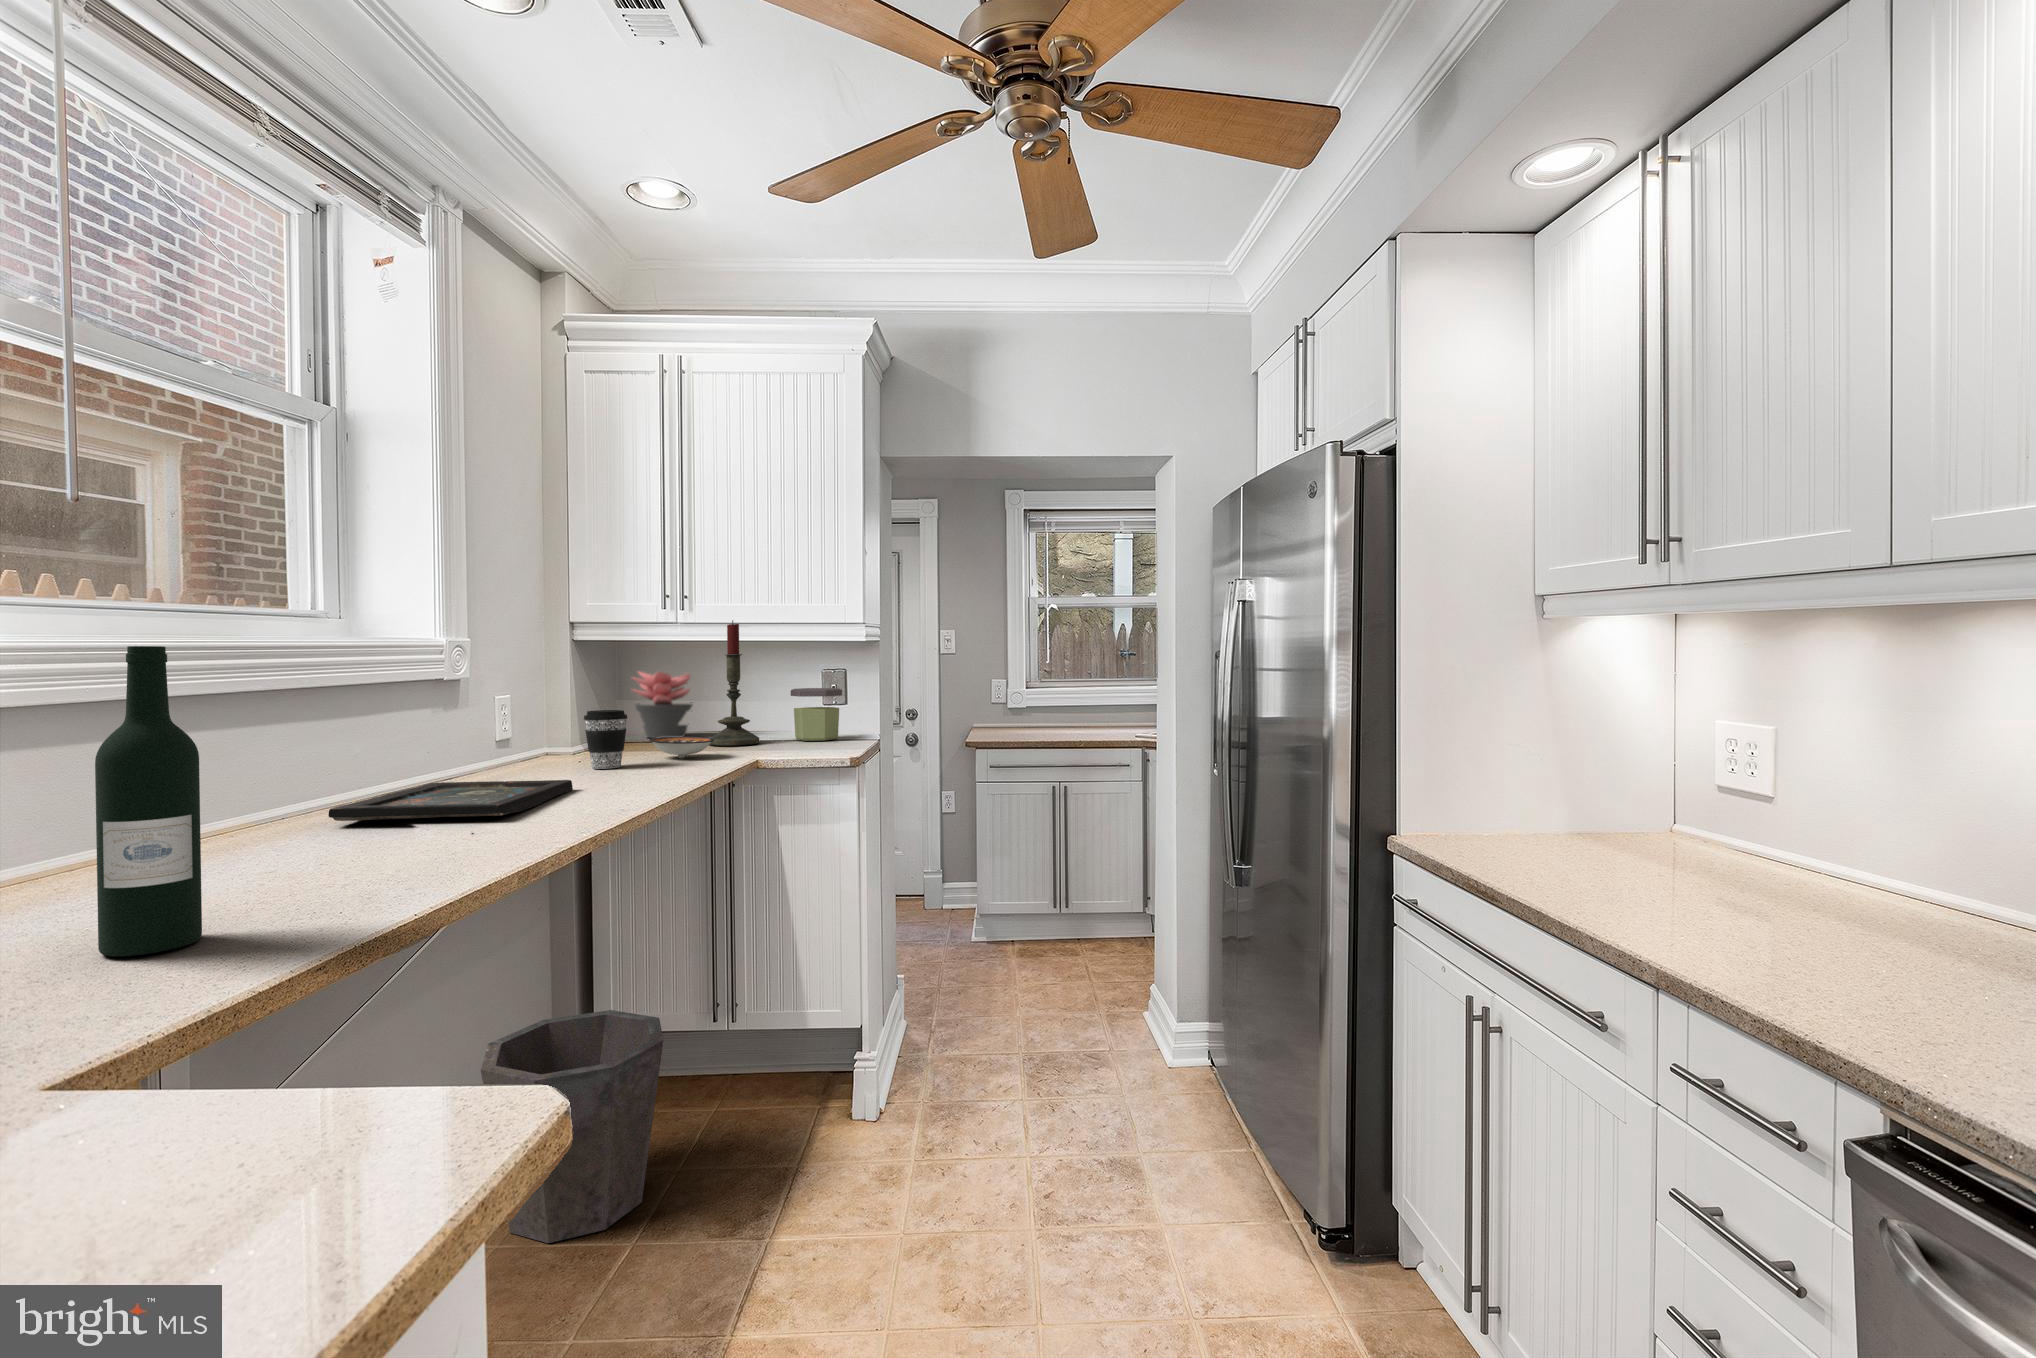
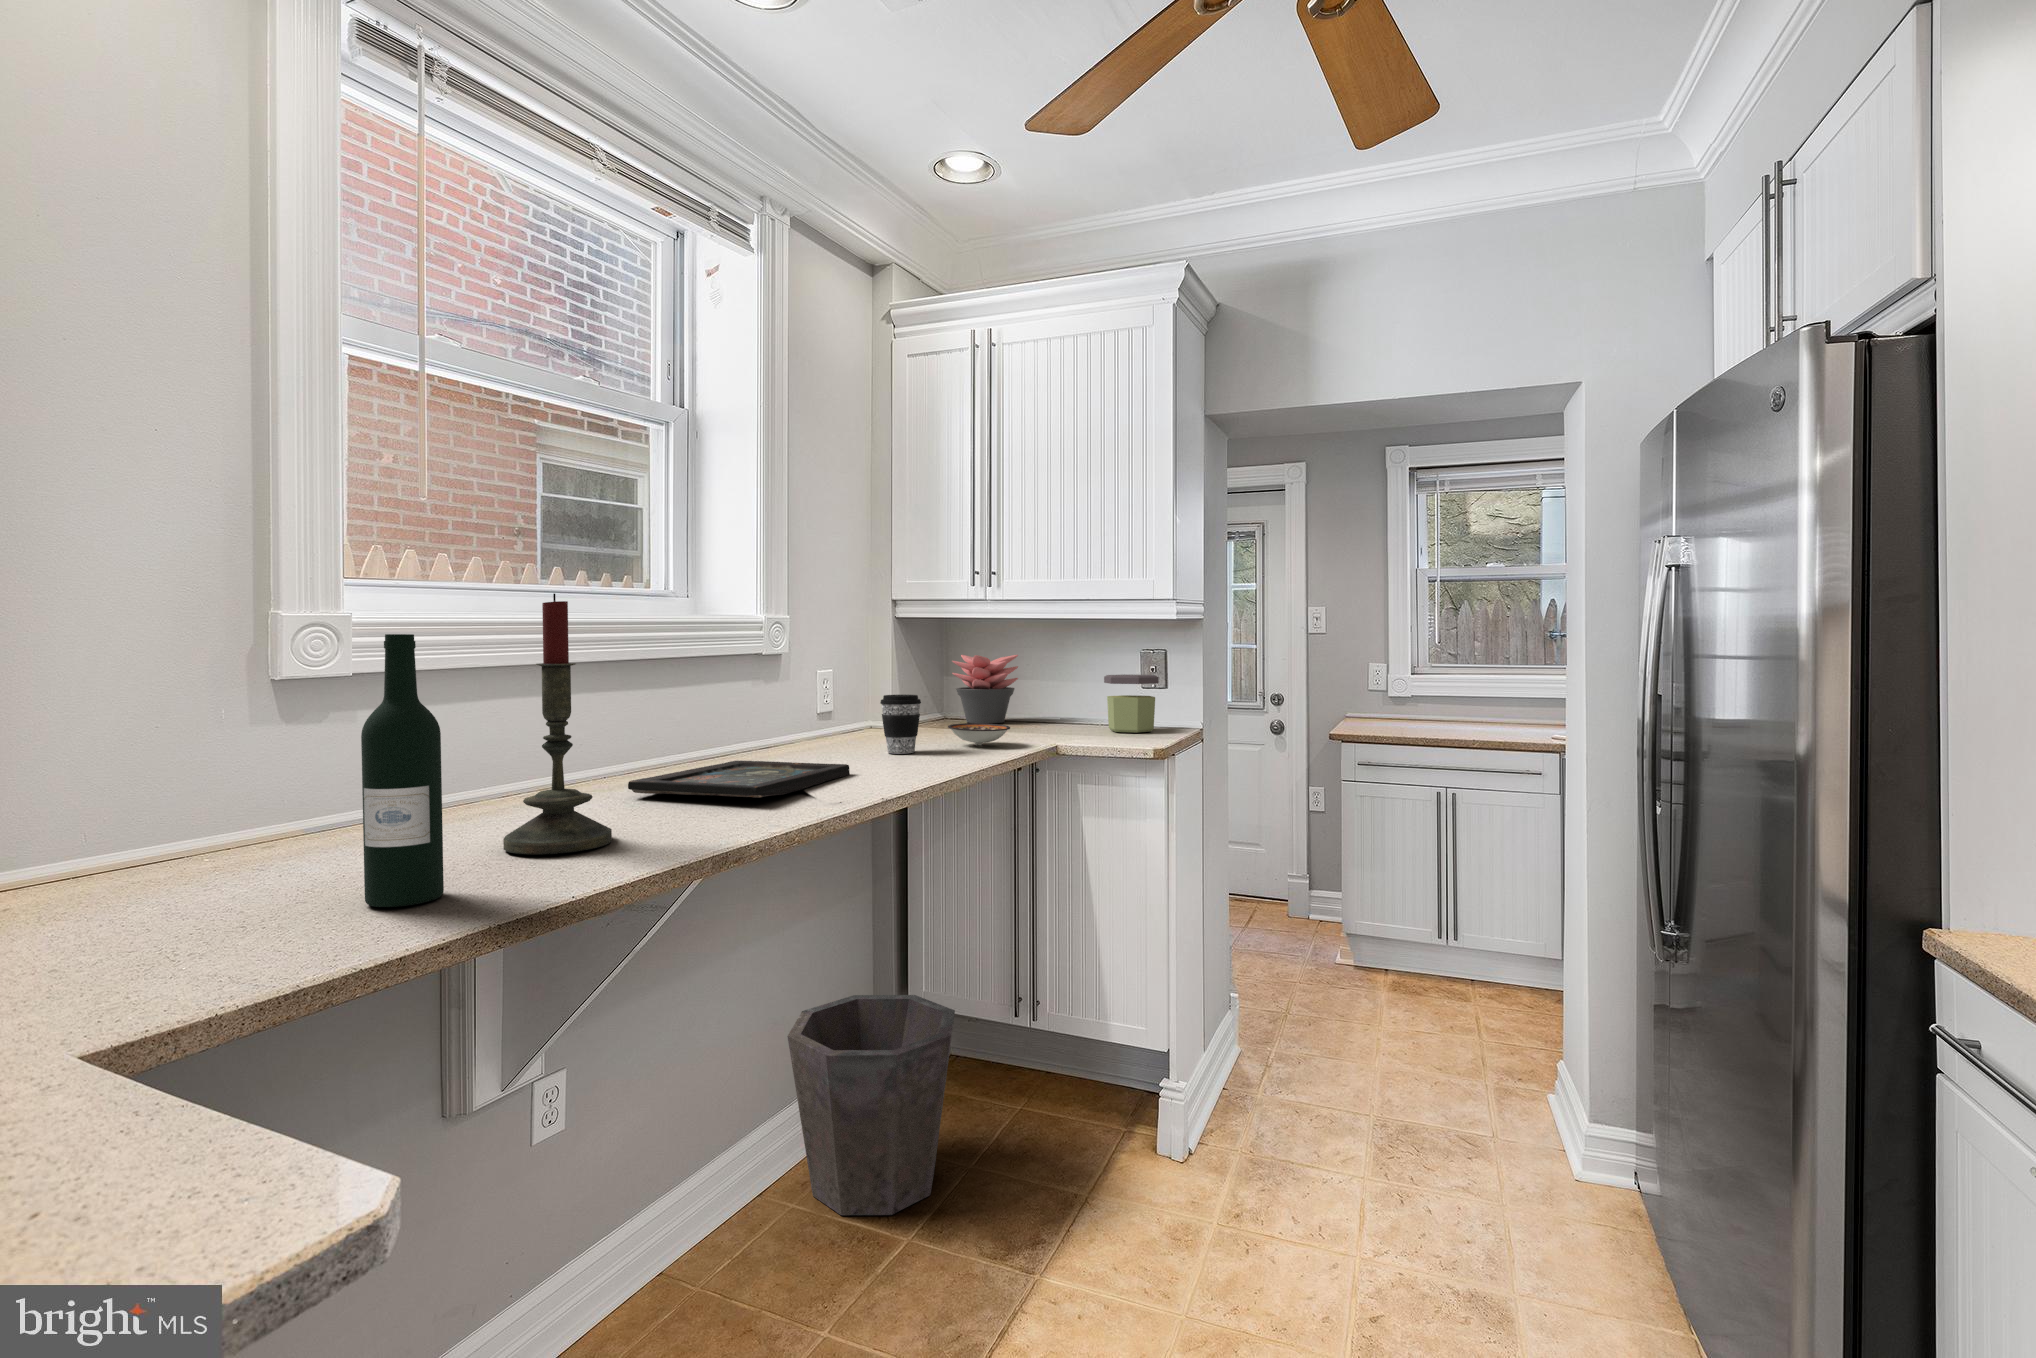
candle: present [710,620,759,746] -> present [503,593,612,855]

